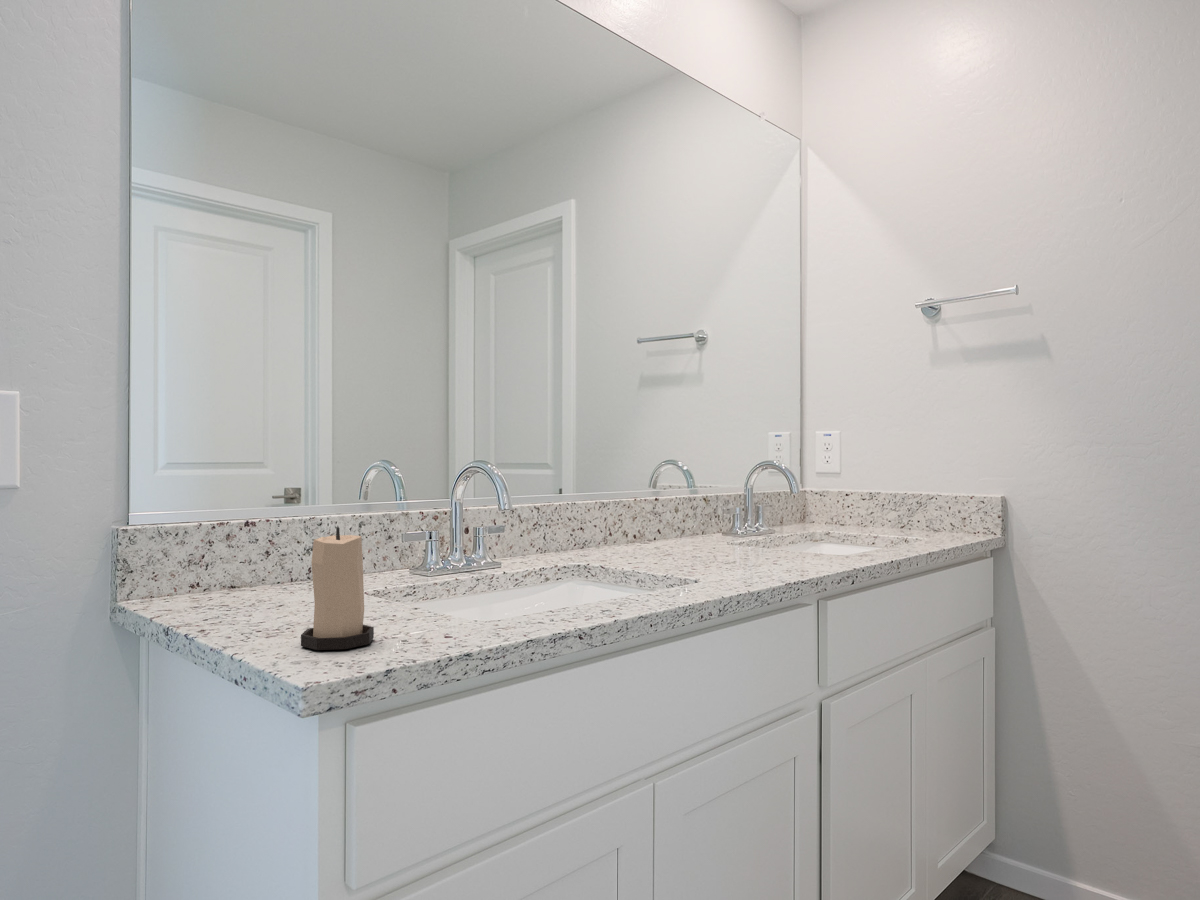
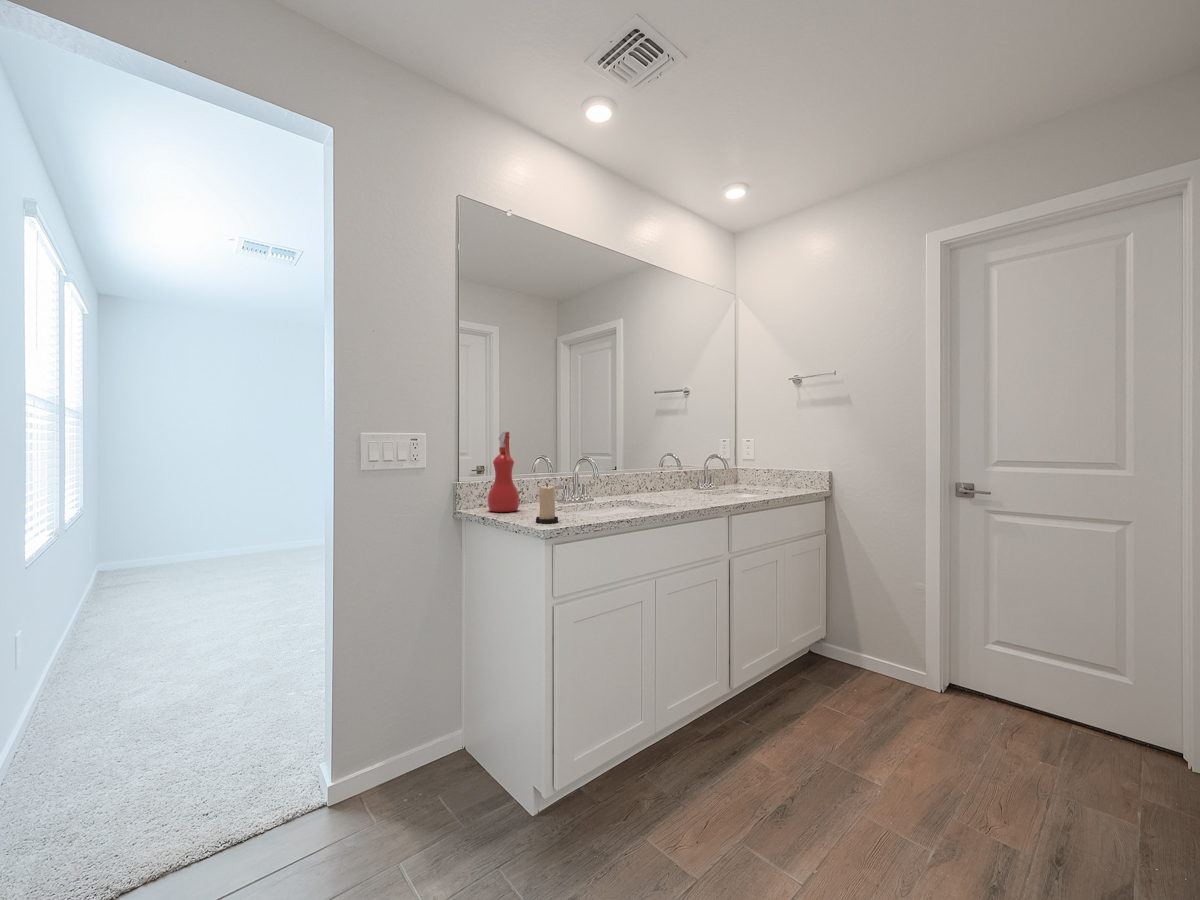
spray bottle: none [201,387,293,607] -> present [488,431,520,512]

